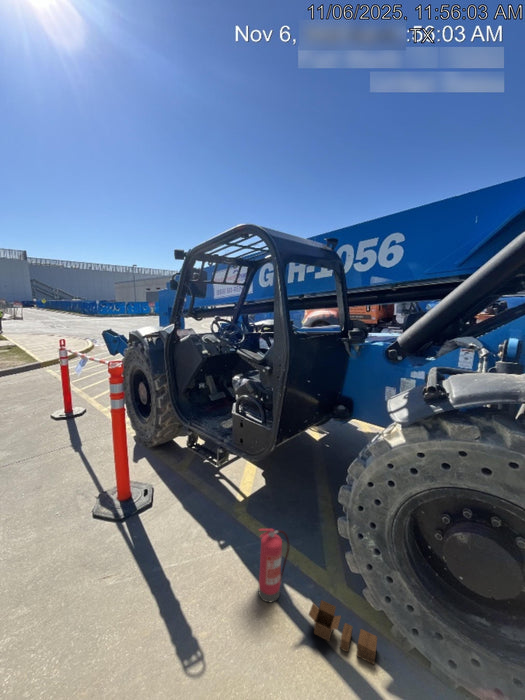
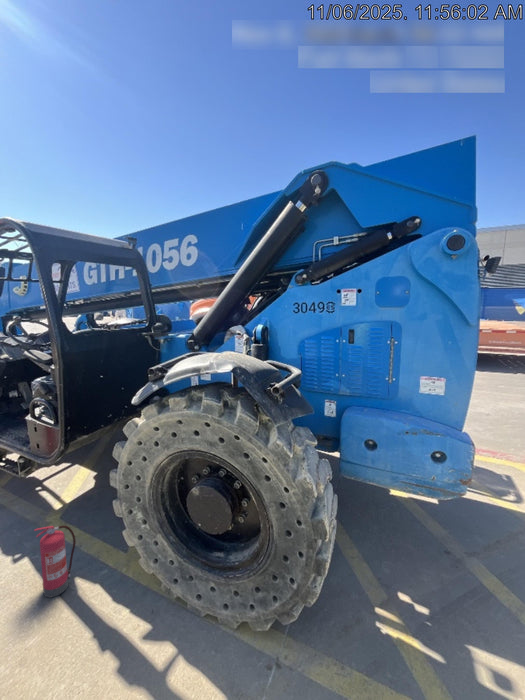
cardboard box: present [309,600,377,664] -> none [84,579,148,619]

